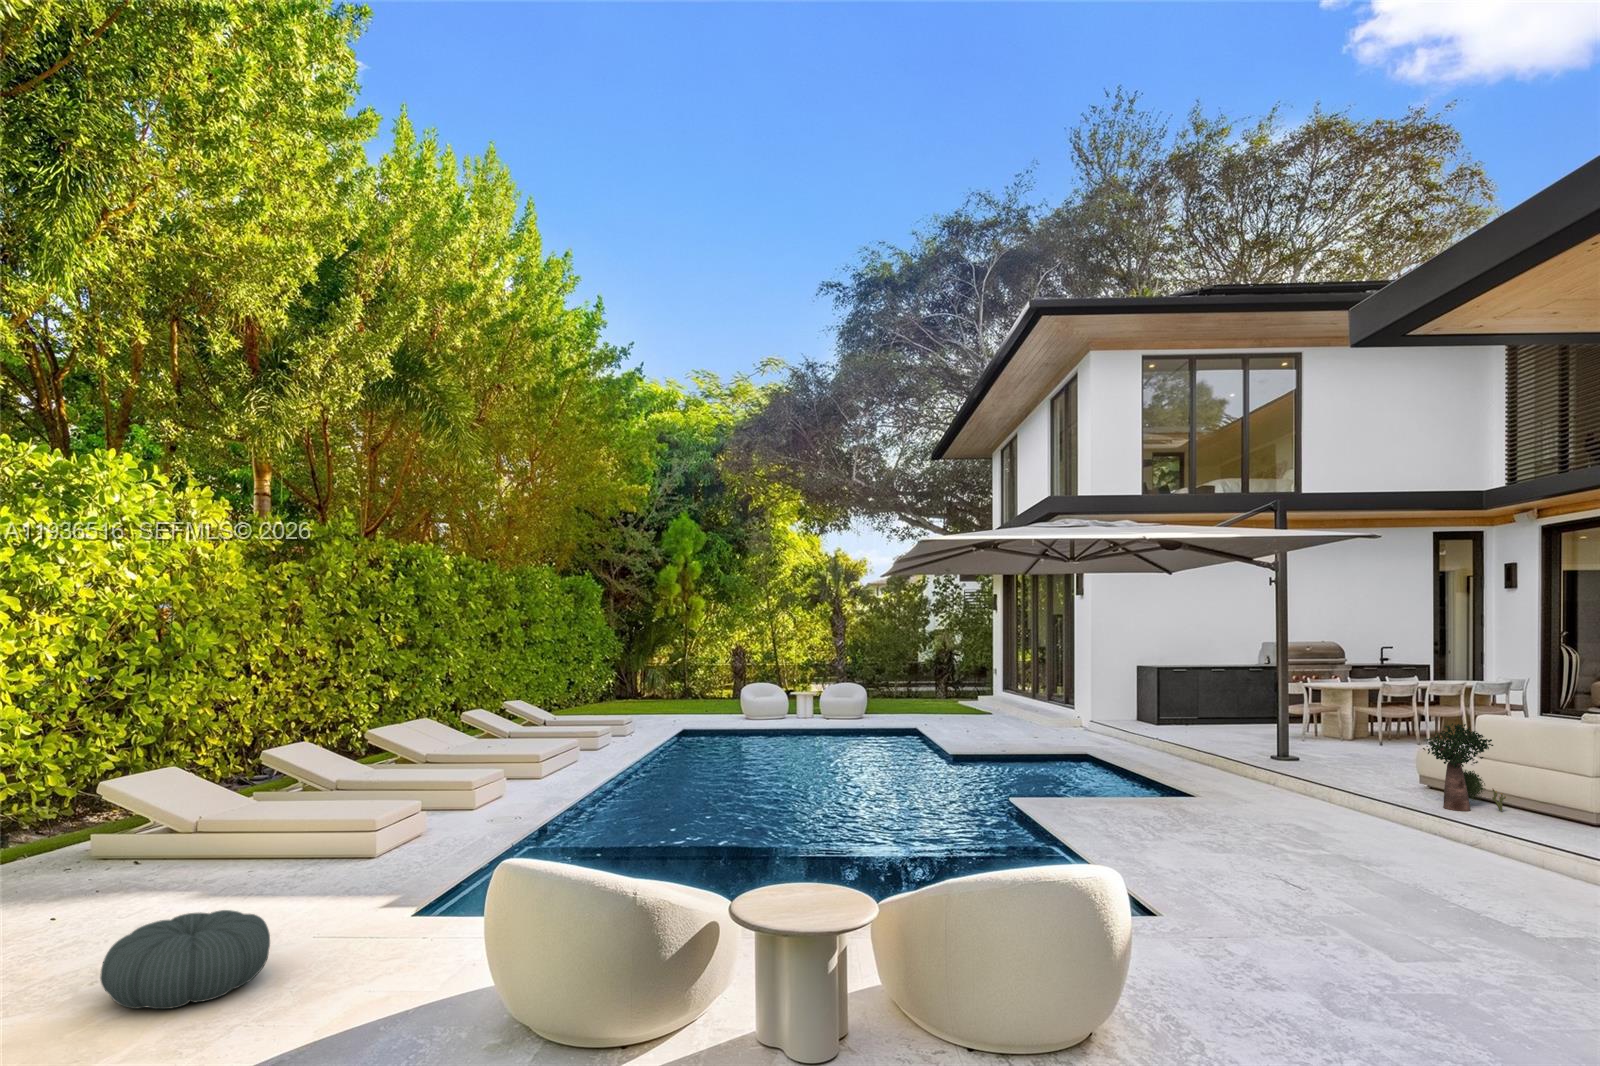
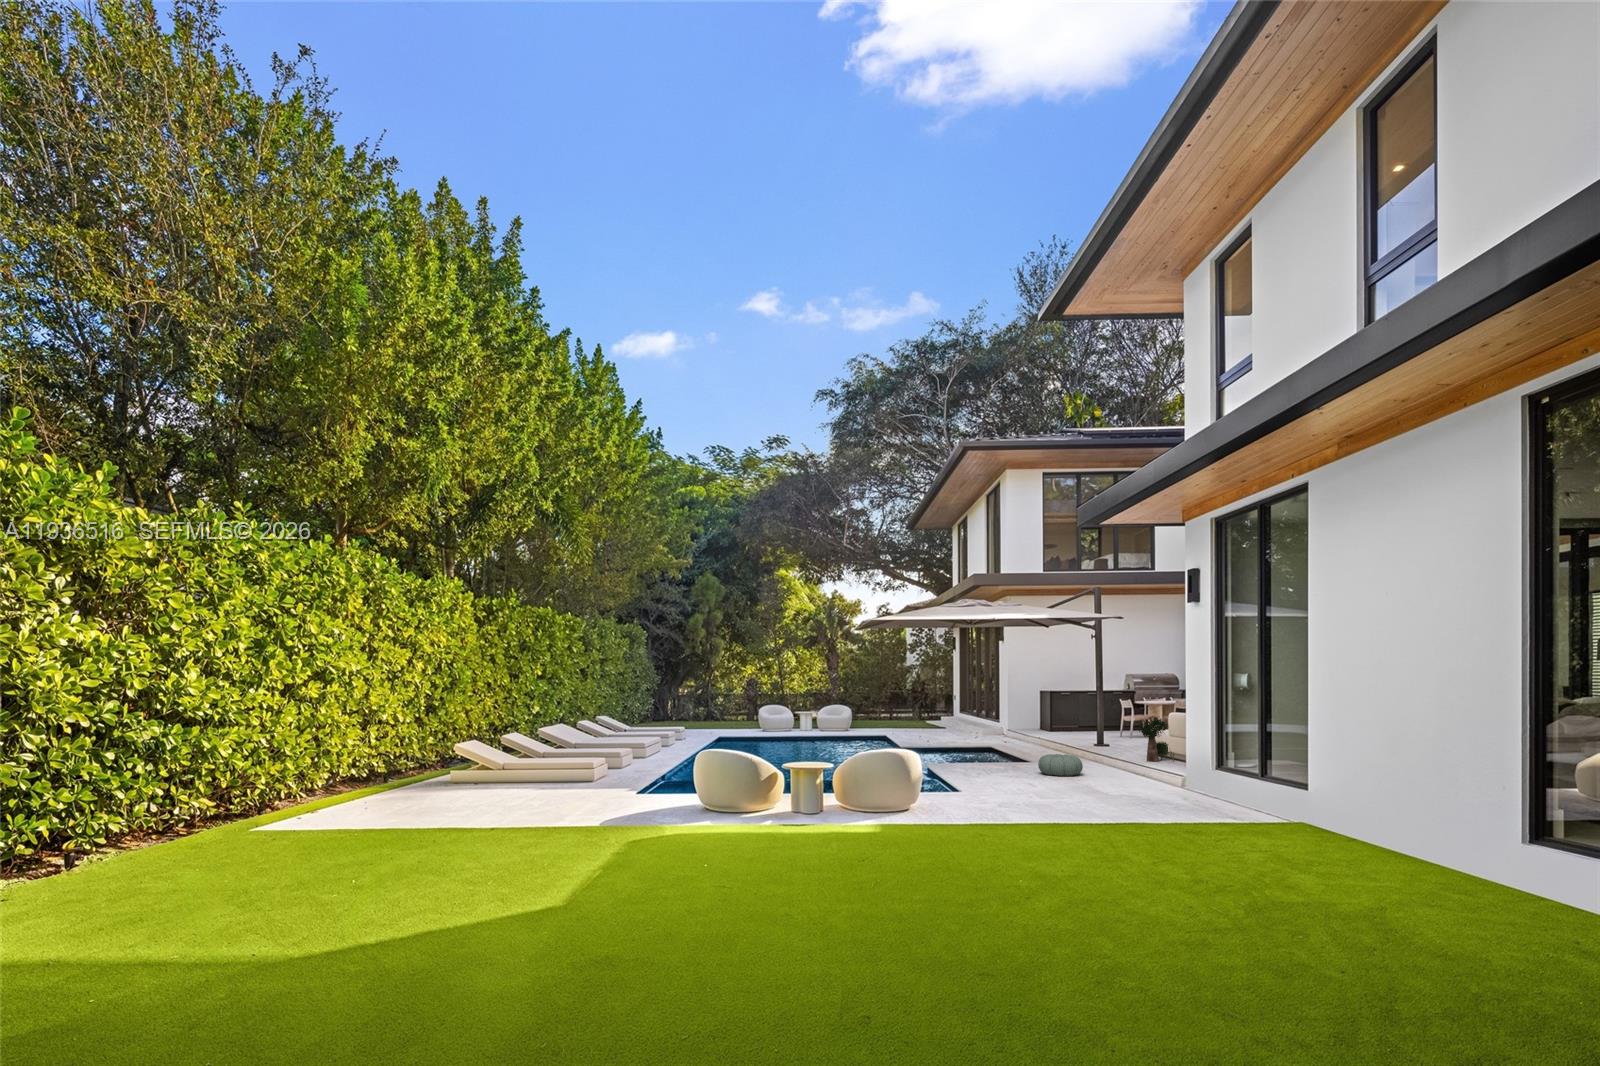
pouf: present [100,910,270,1009] -> present [1038,754,1083,776]

